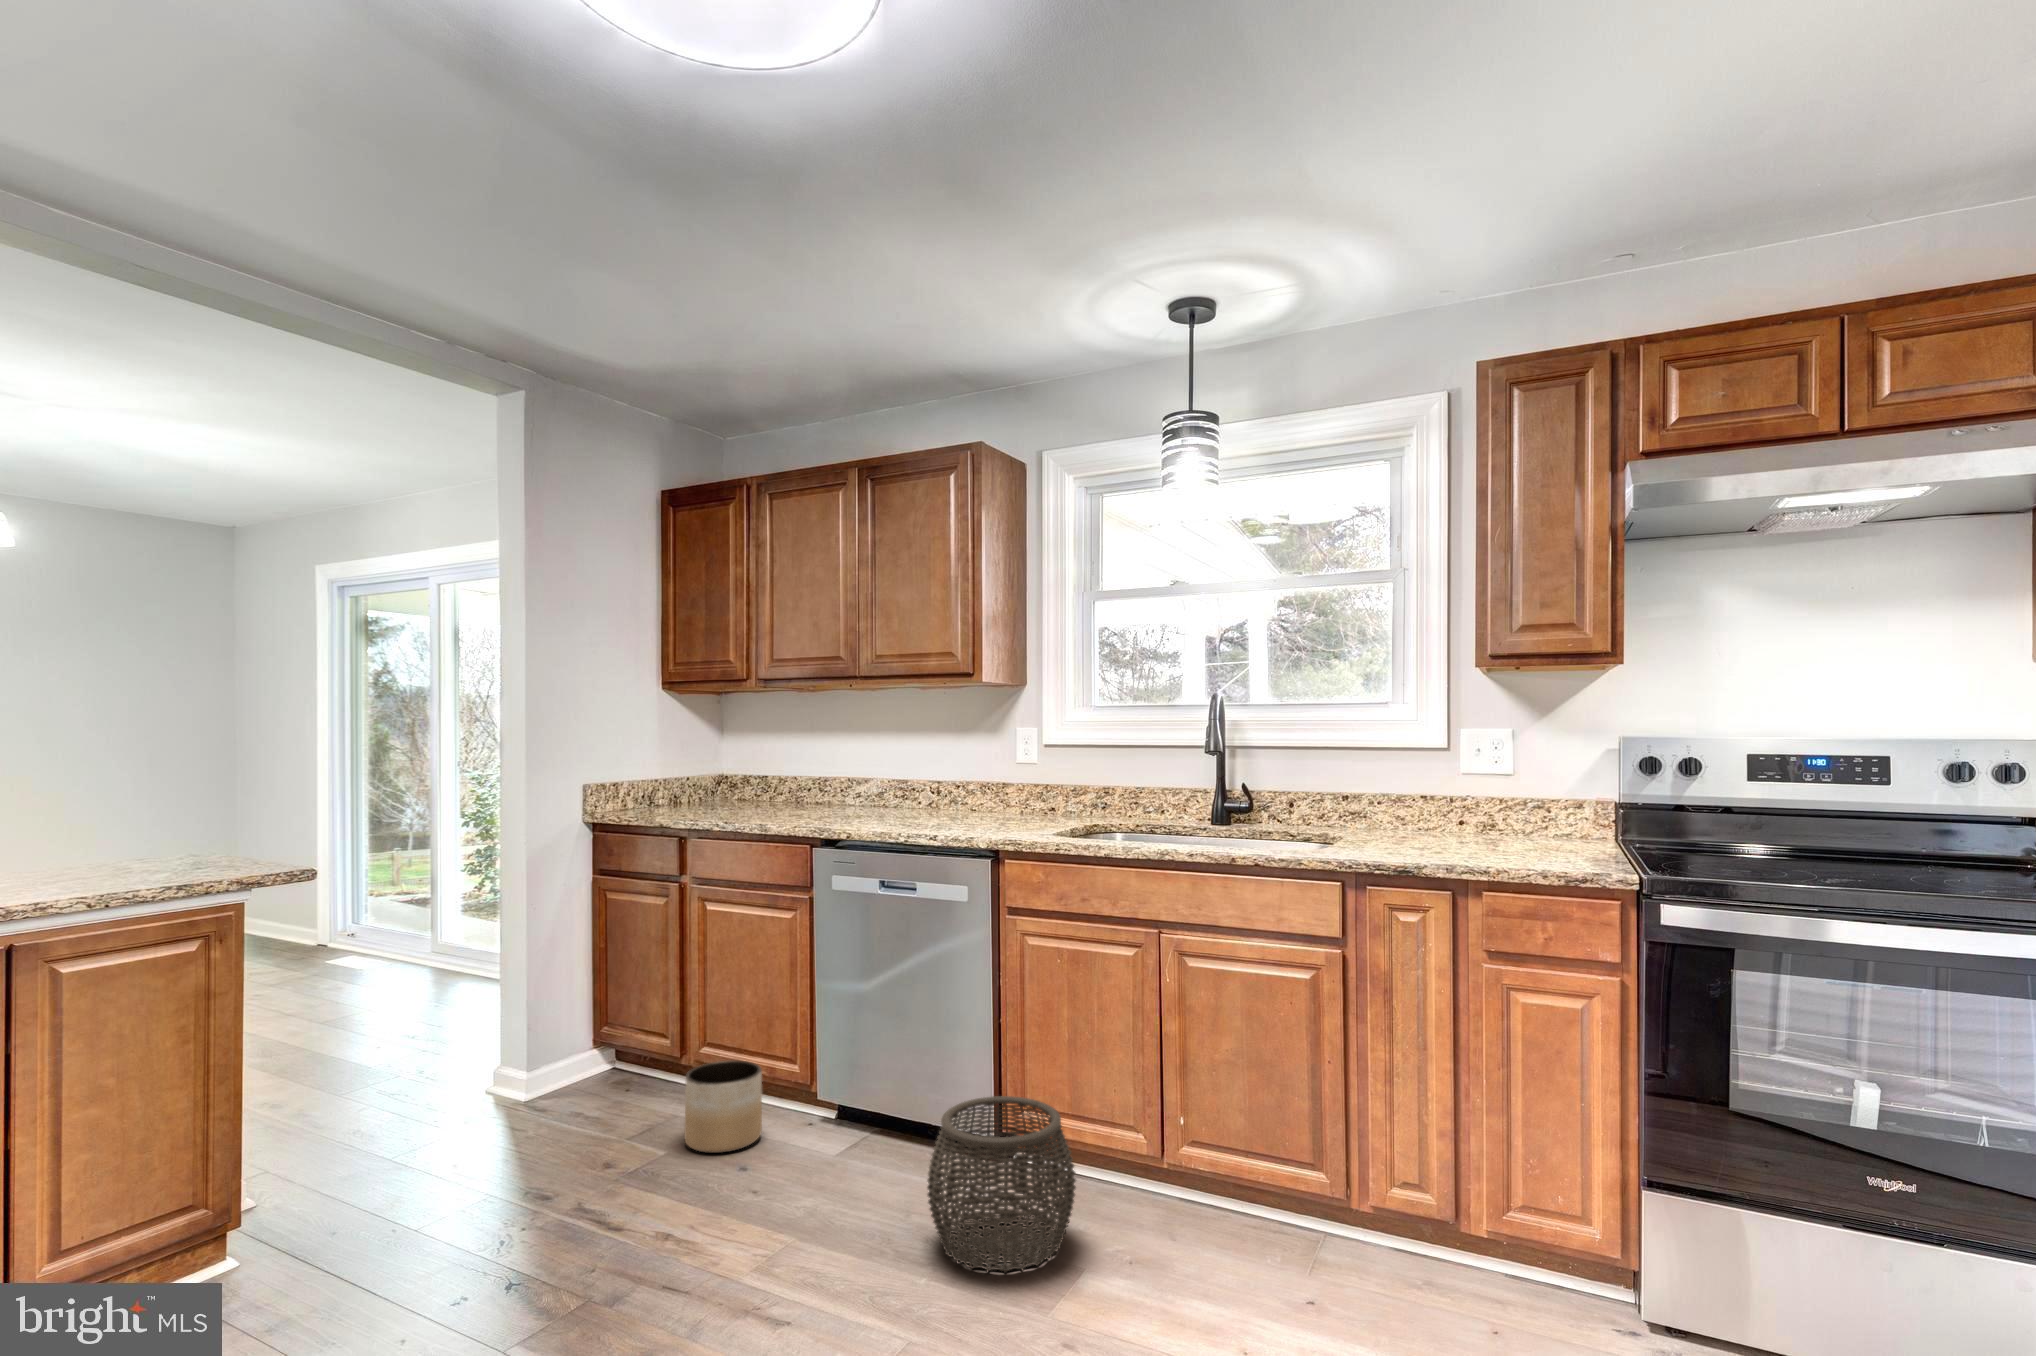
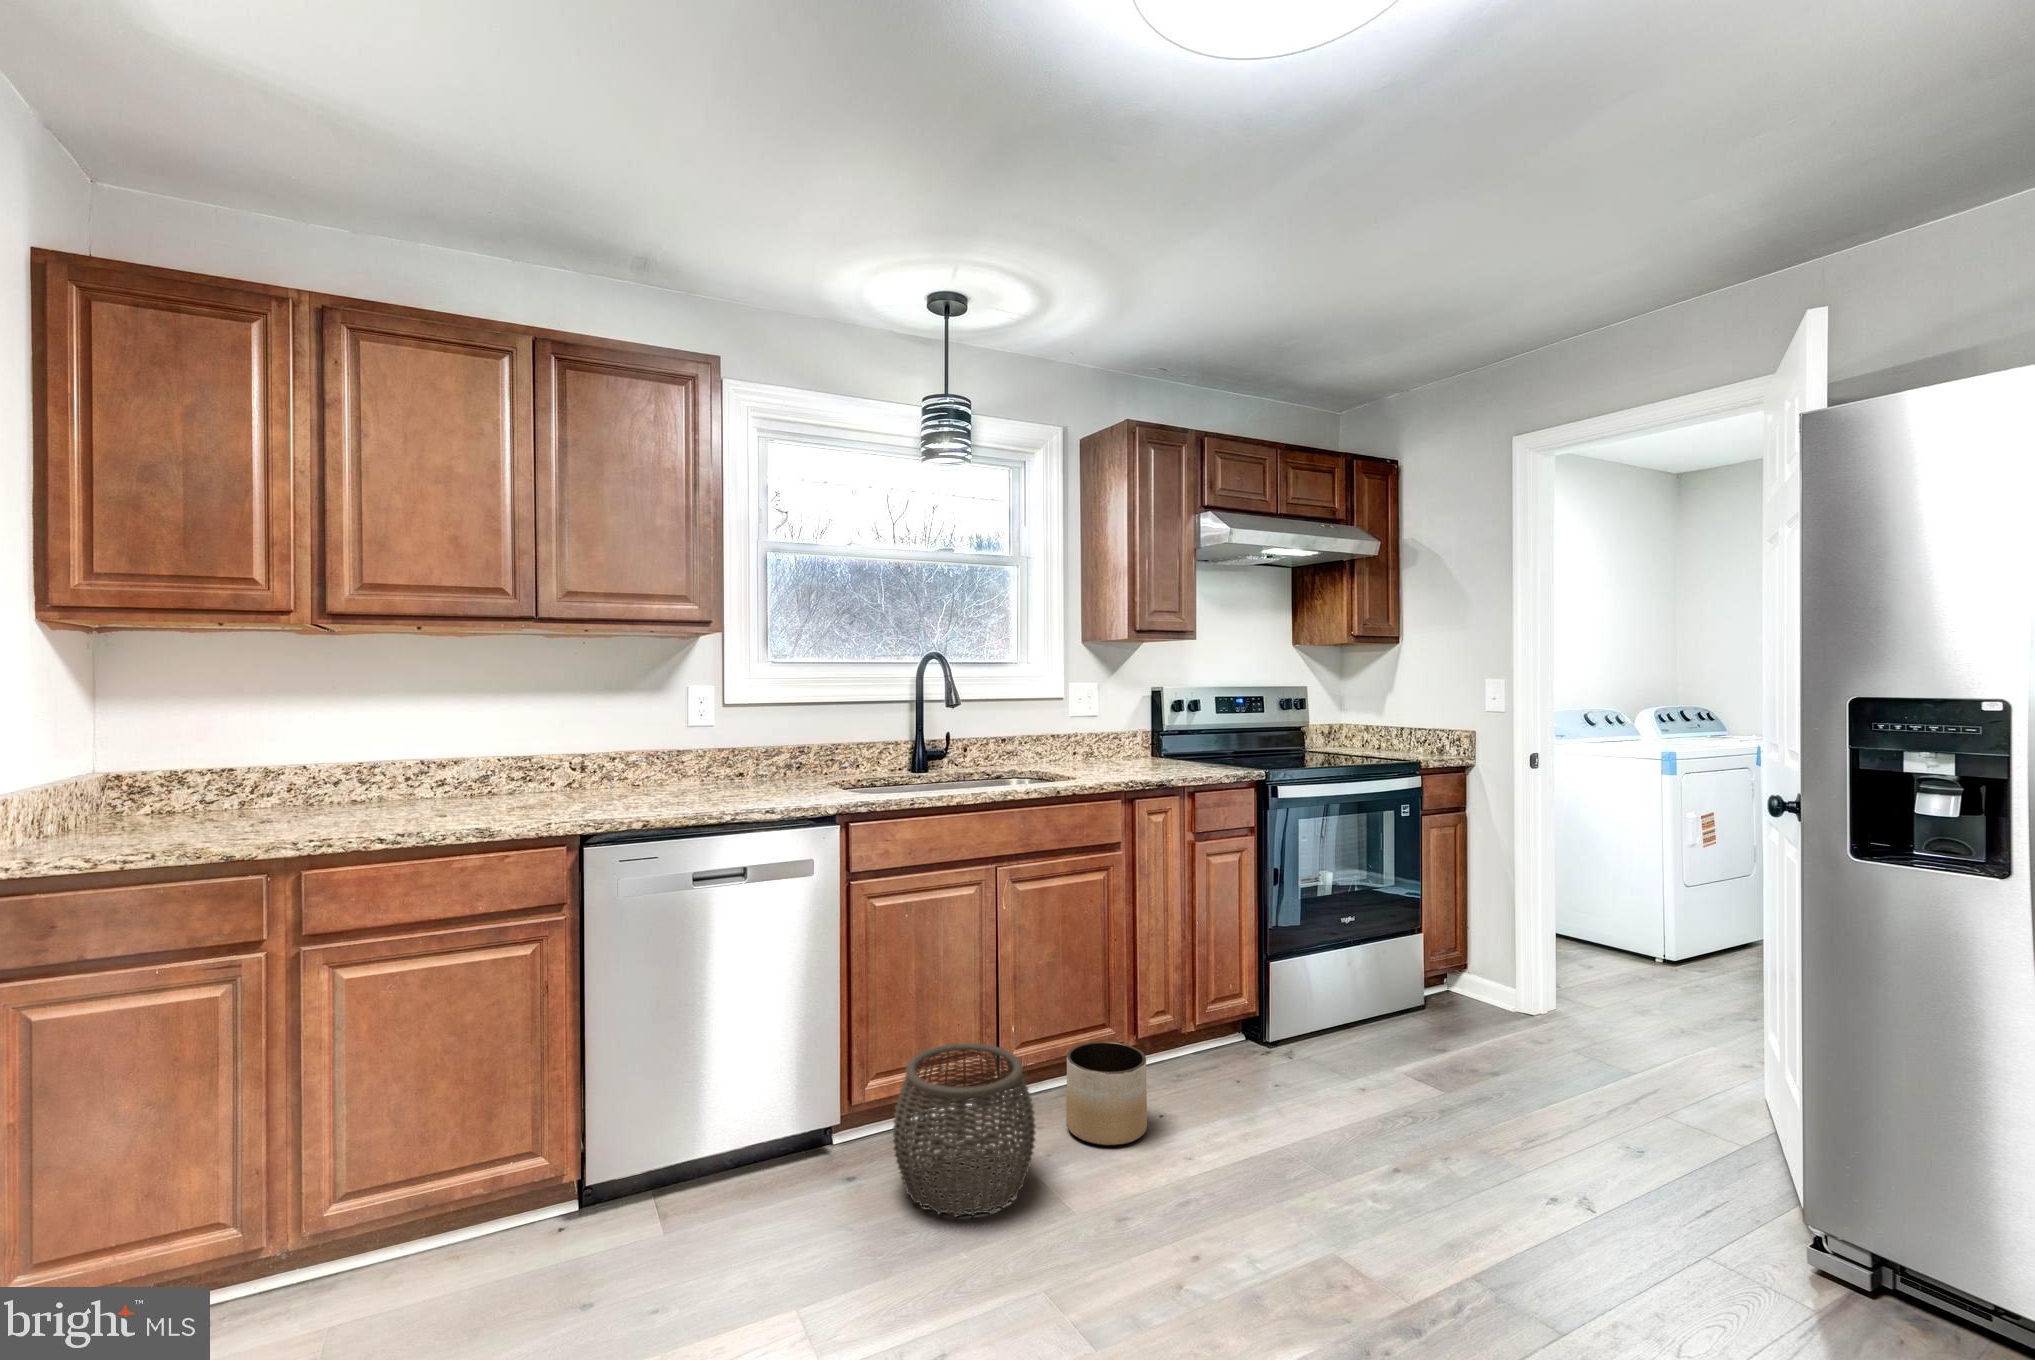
planter: present [684,1060,762,1153] -> present [1066,1041,1147,1146]

